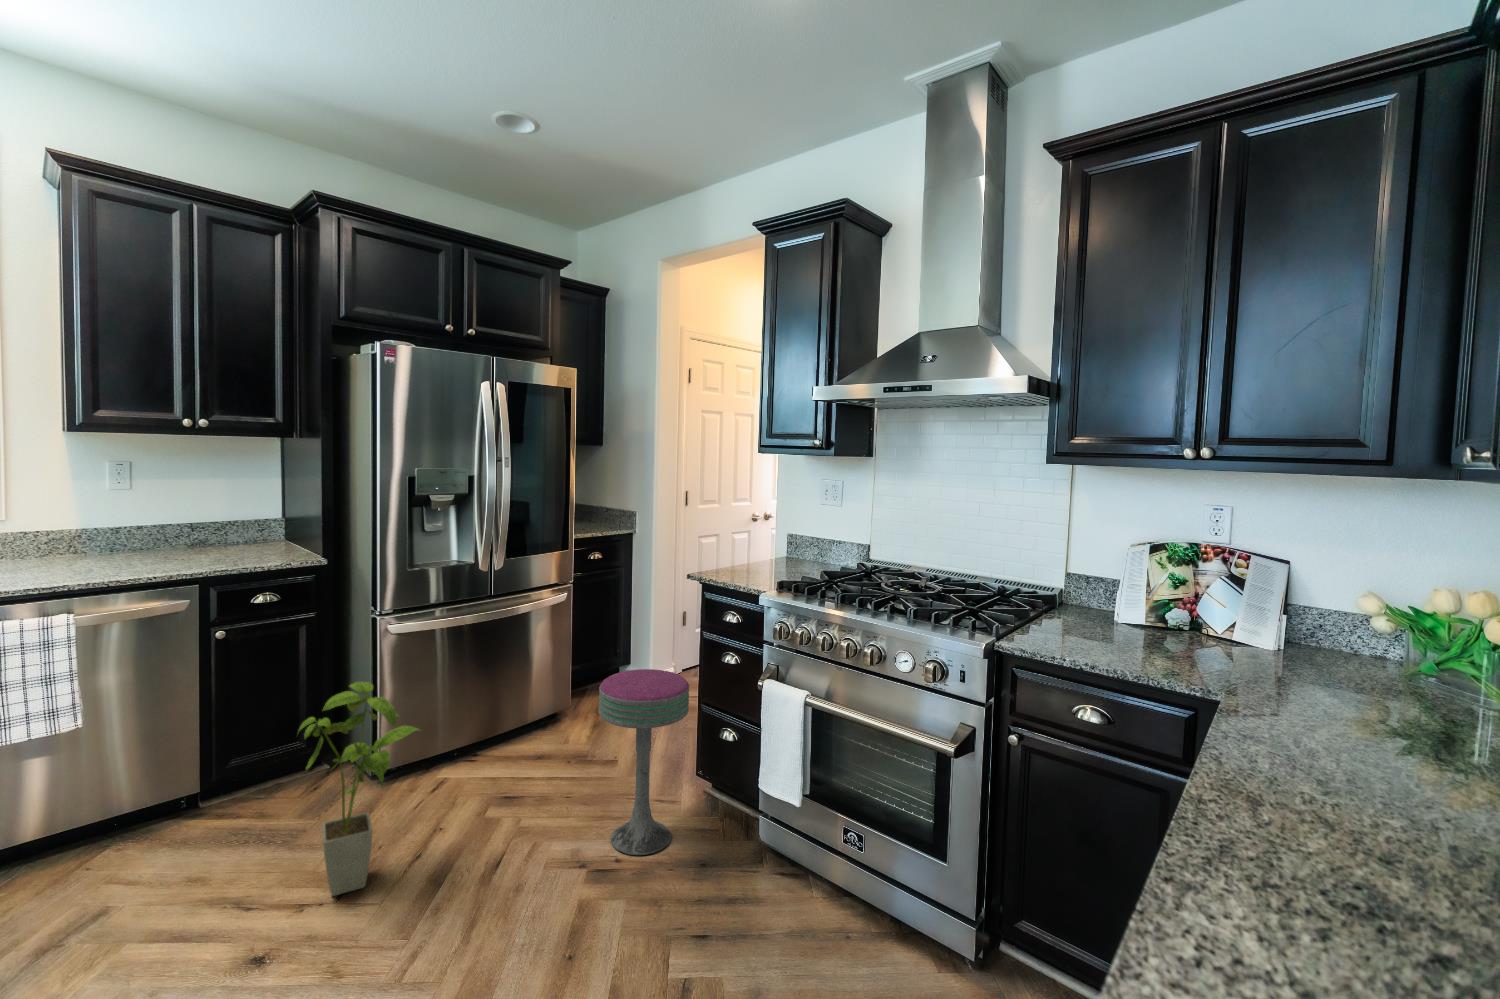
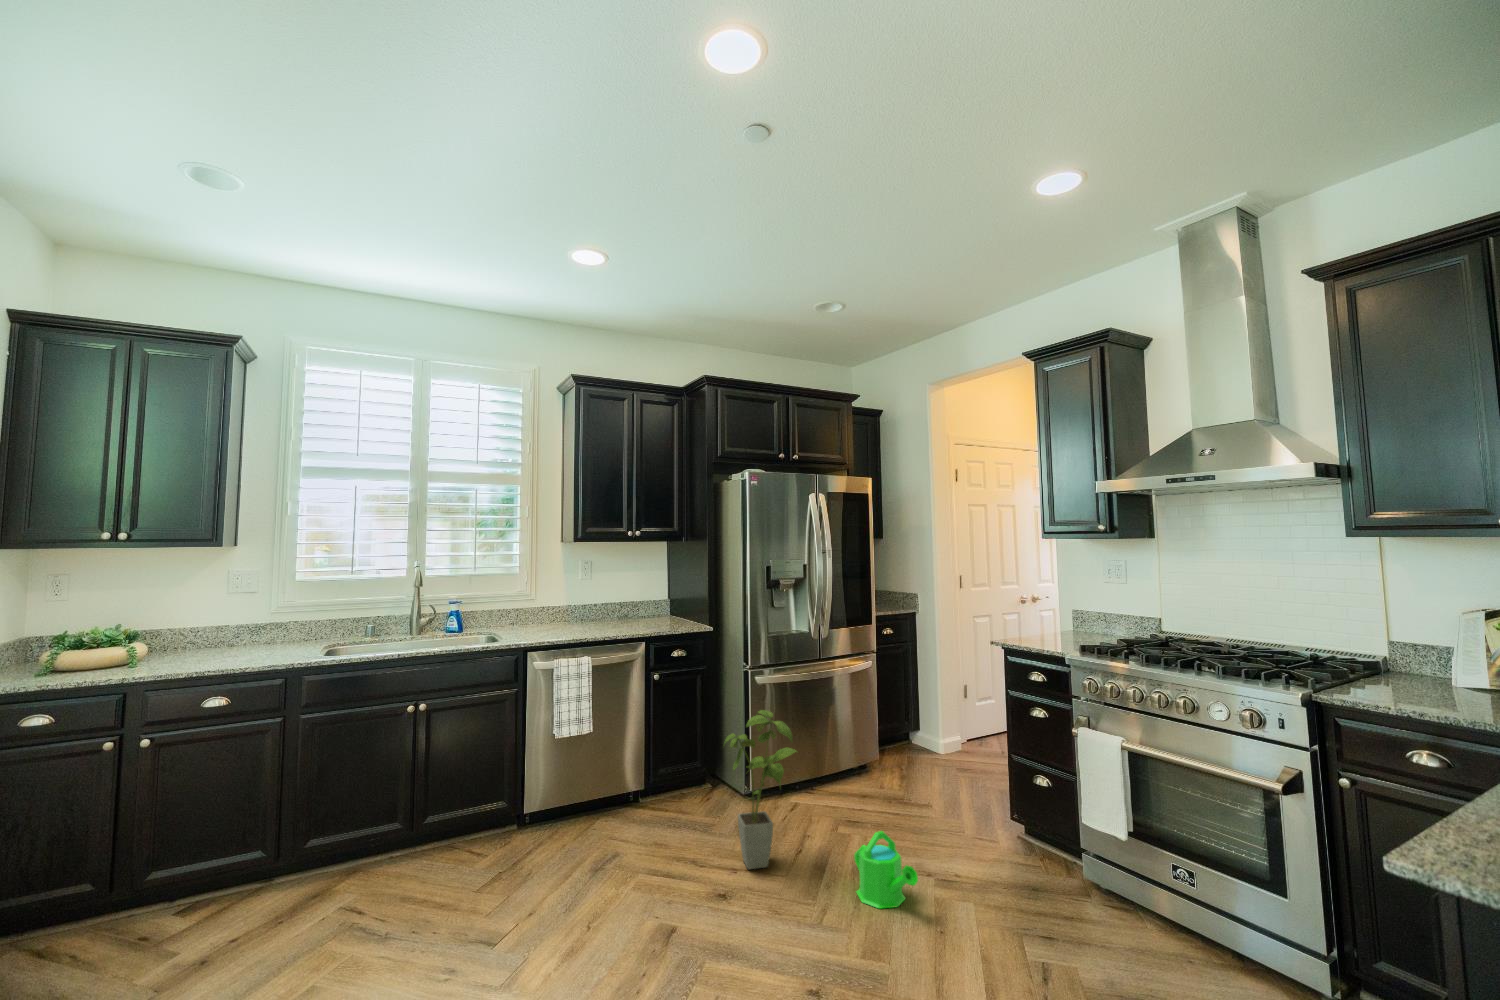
bar stool: present [599,669,689,855] -> none [930,718,1006,875]
watering can: none [481,827,556,928] -> present [854,831,918,909]

